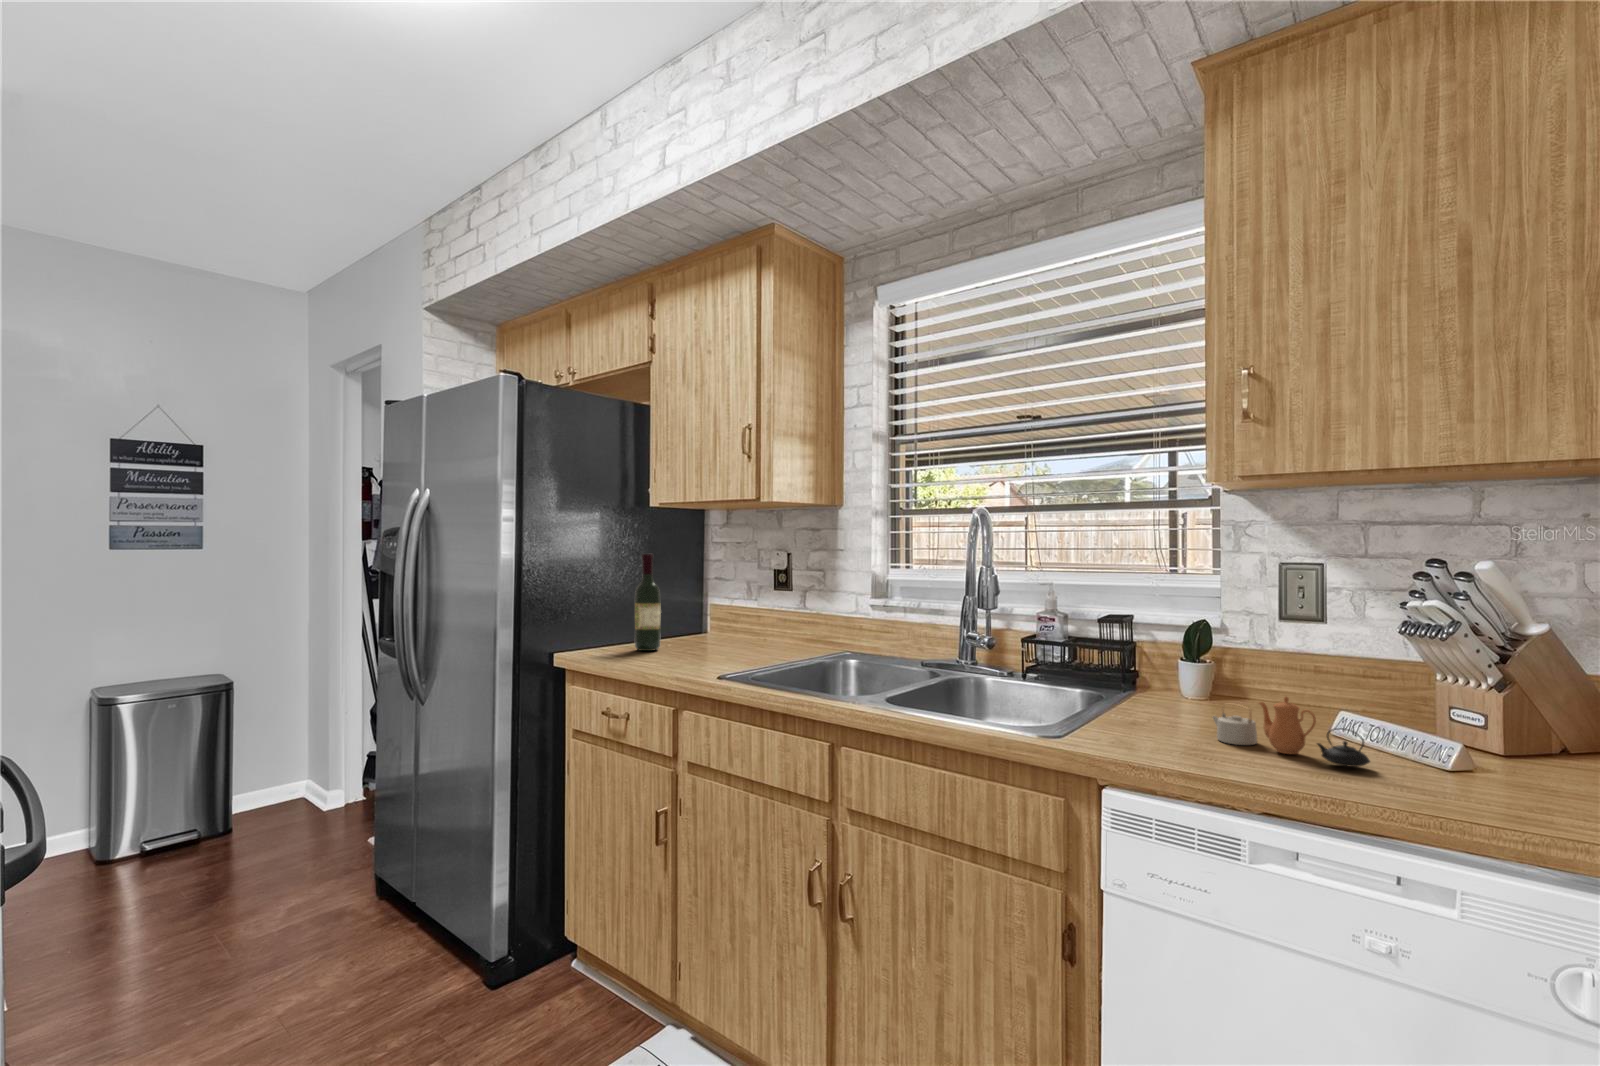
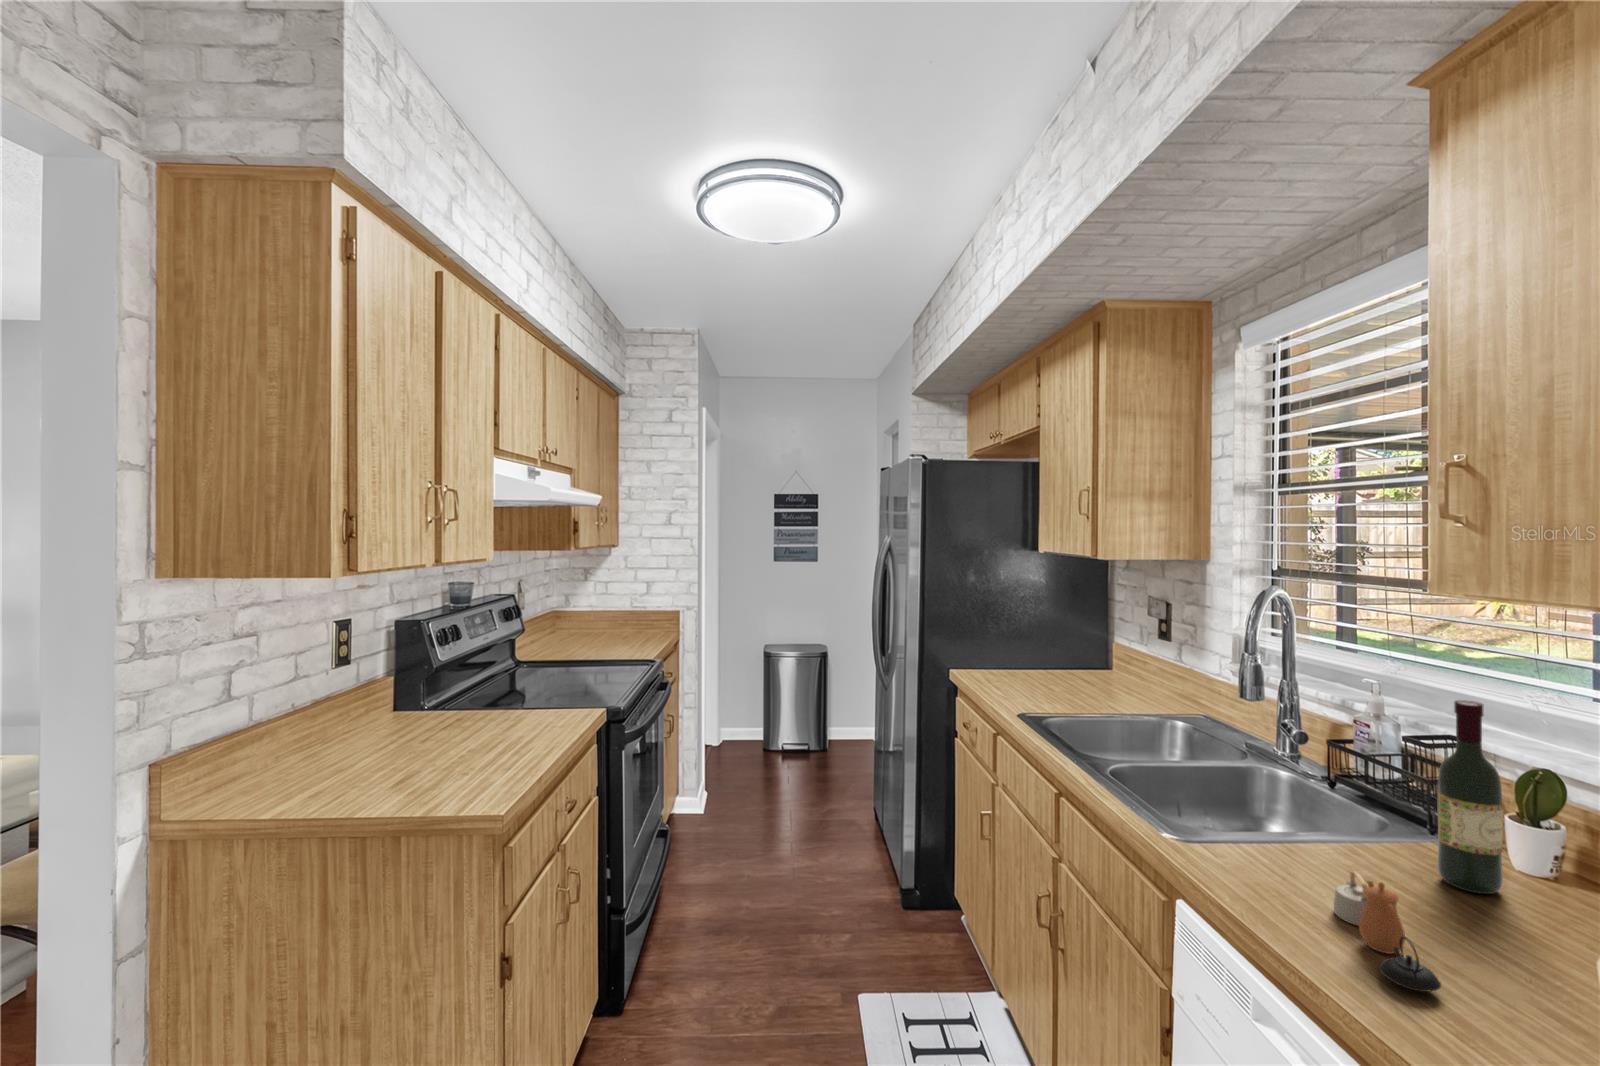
wine bottle: present [635,554,661,651] -> present [1438,700,1503,894]

